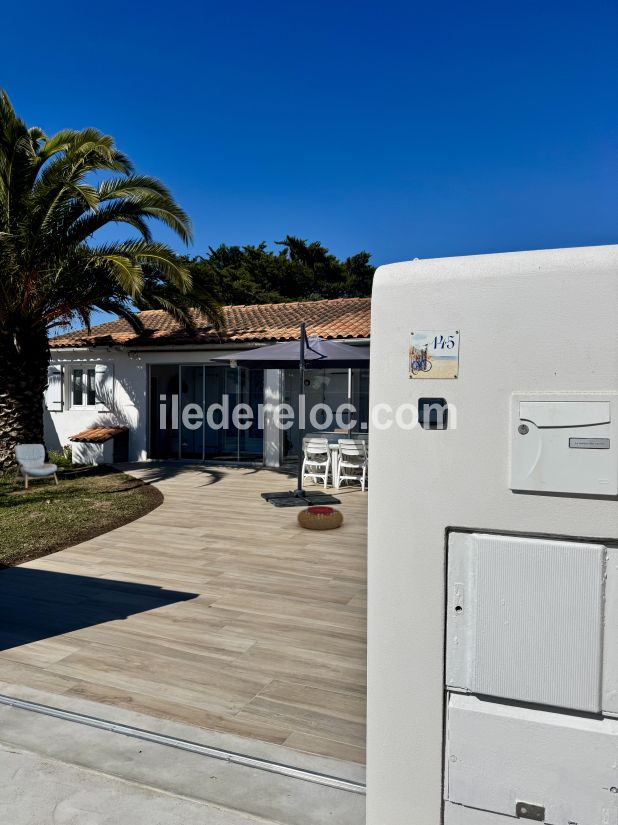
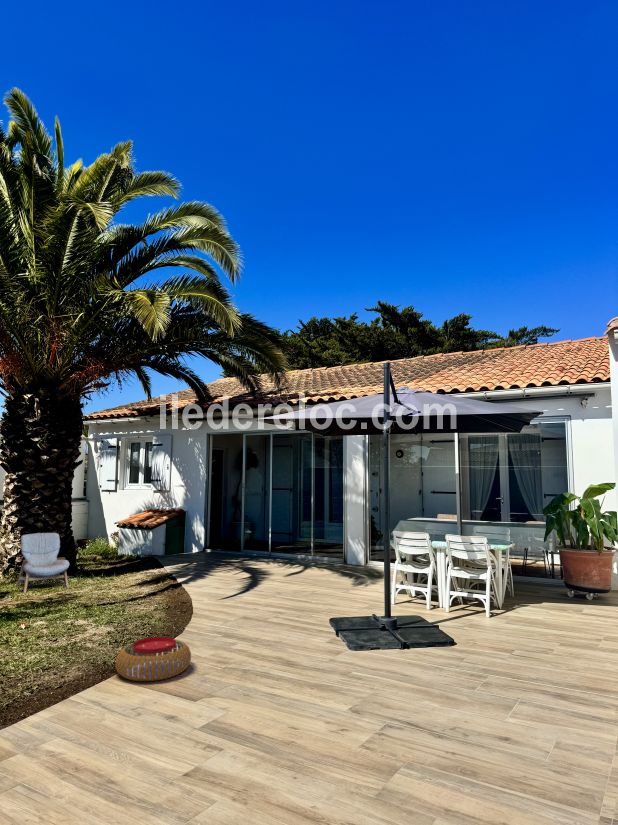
pouf: present [297,506,343,530] -> present [115,637,191,681]

